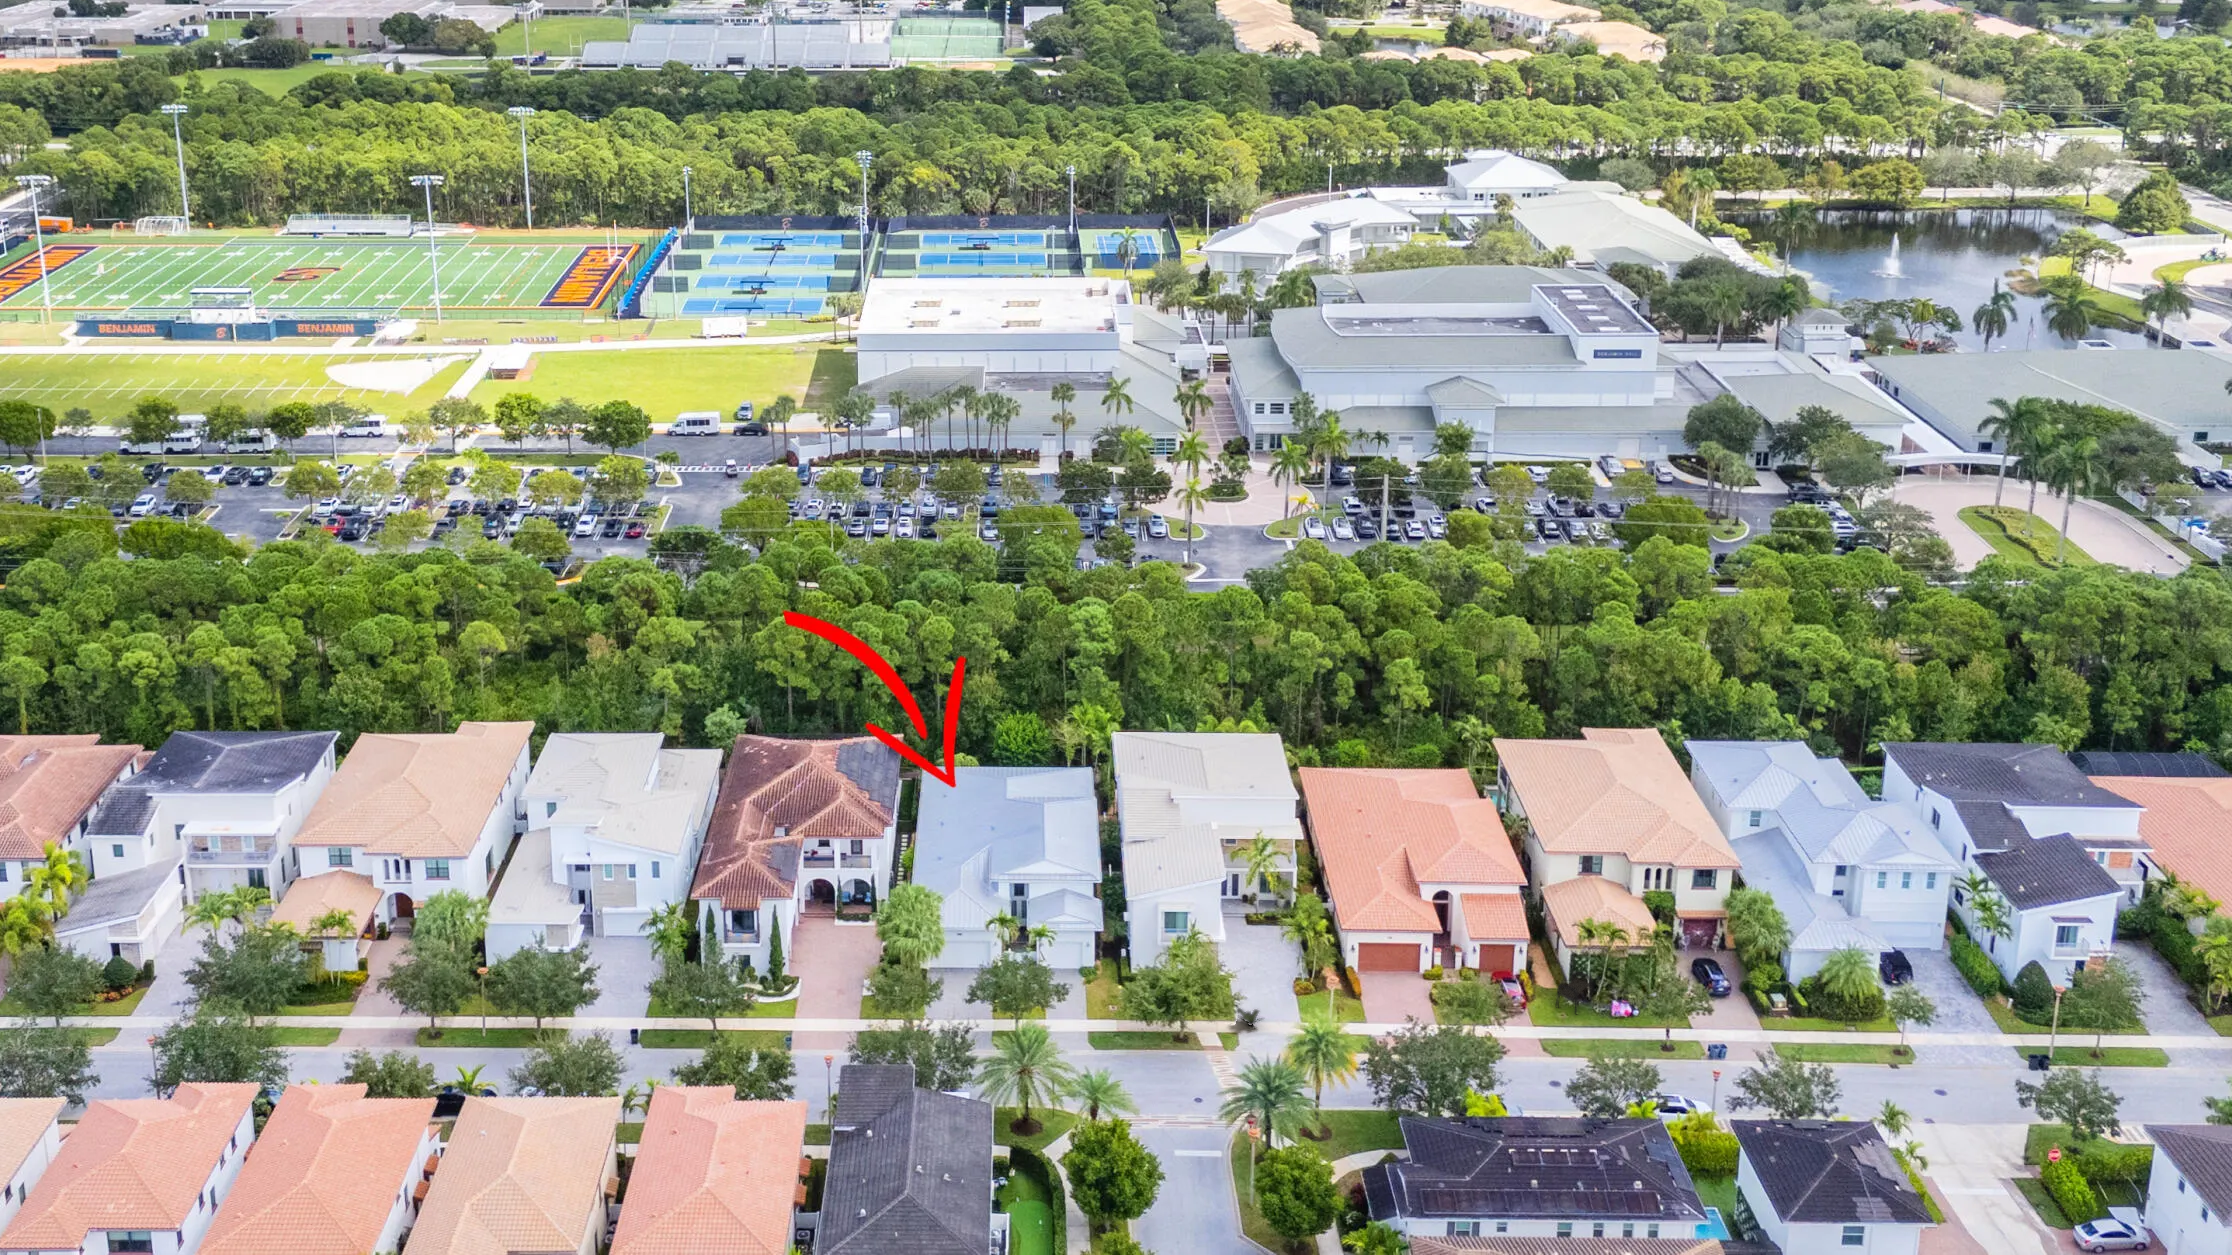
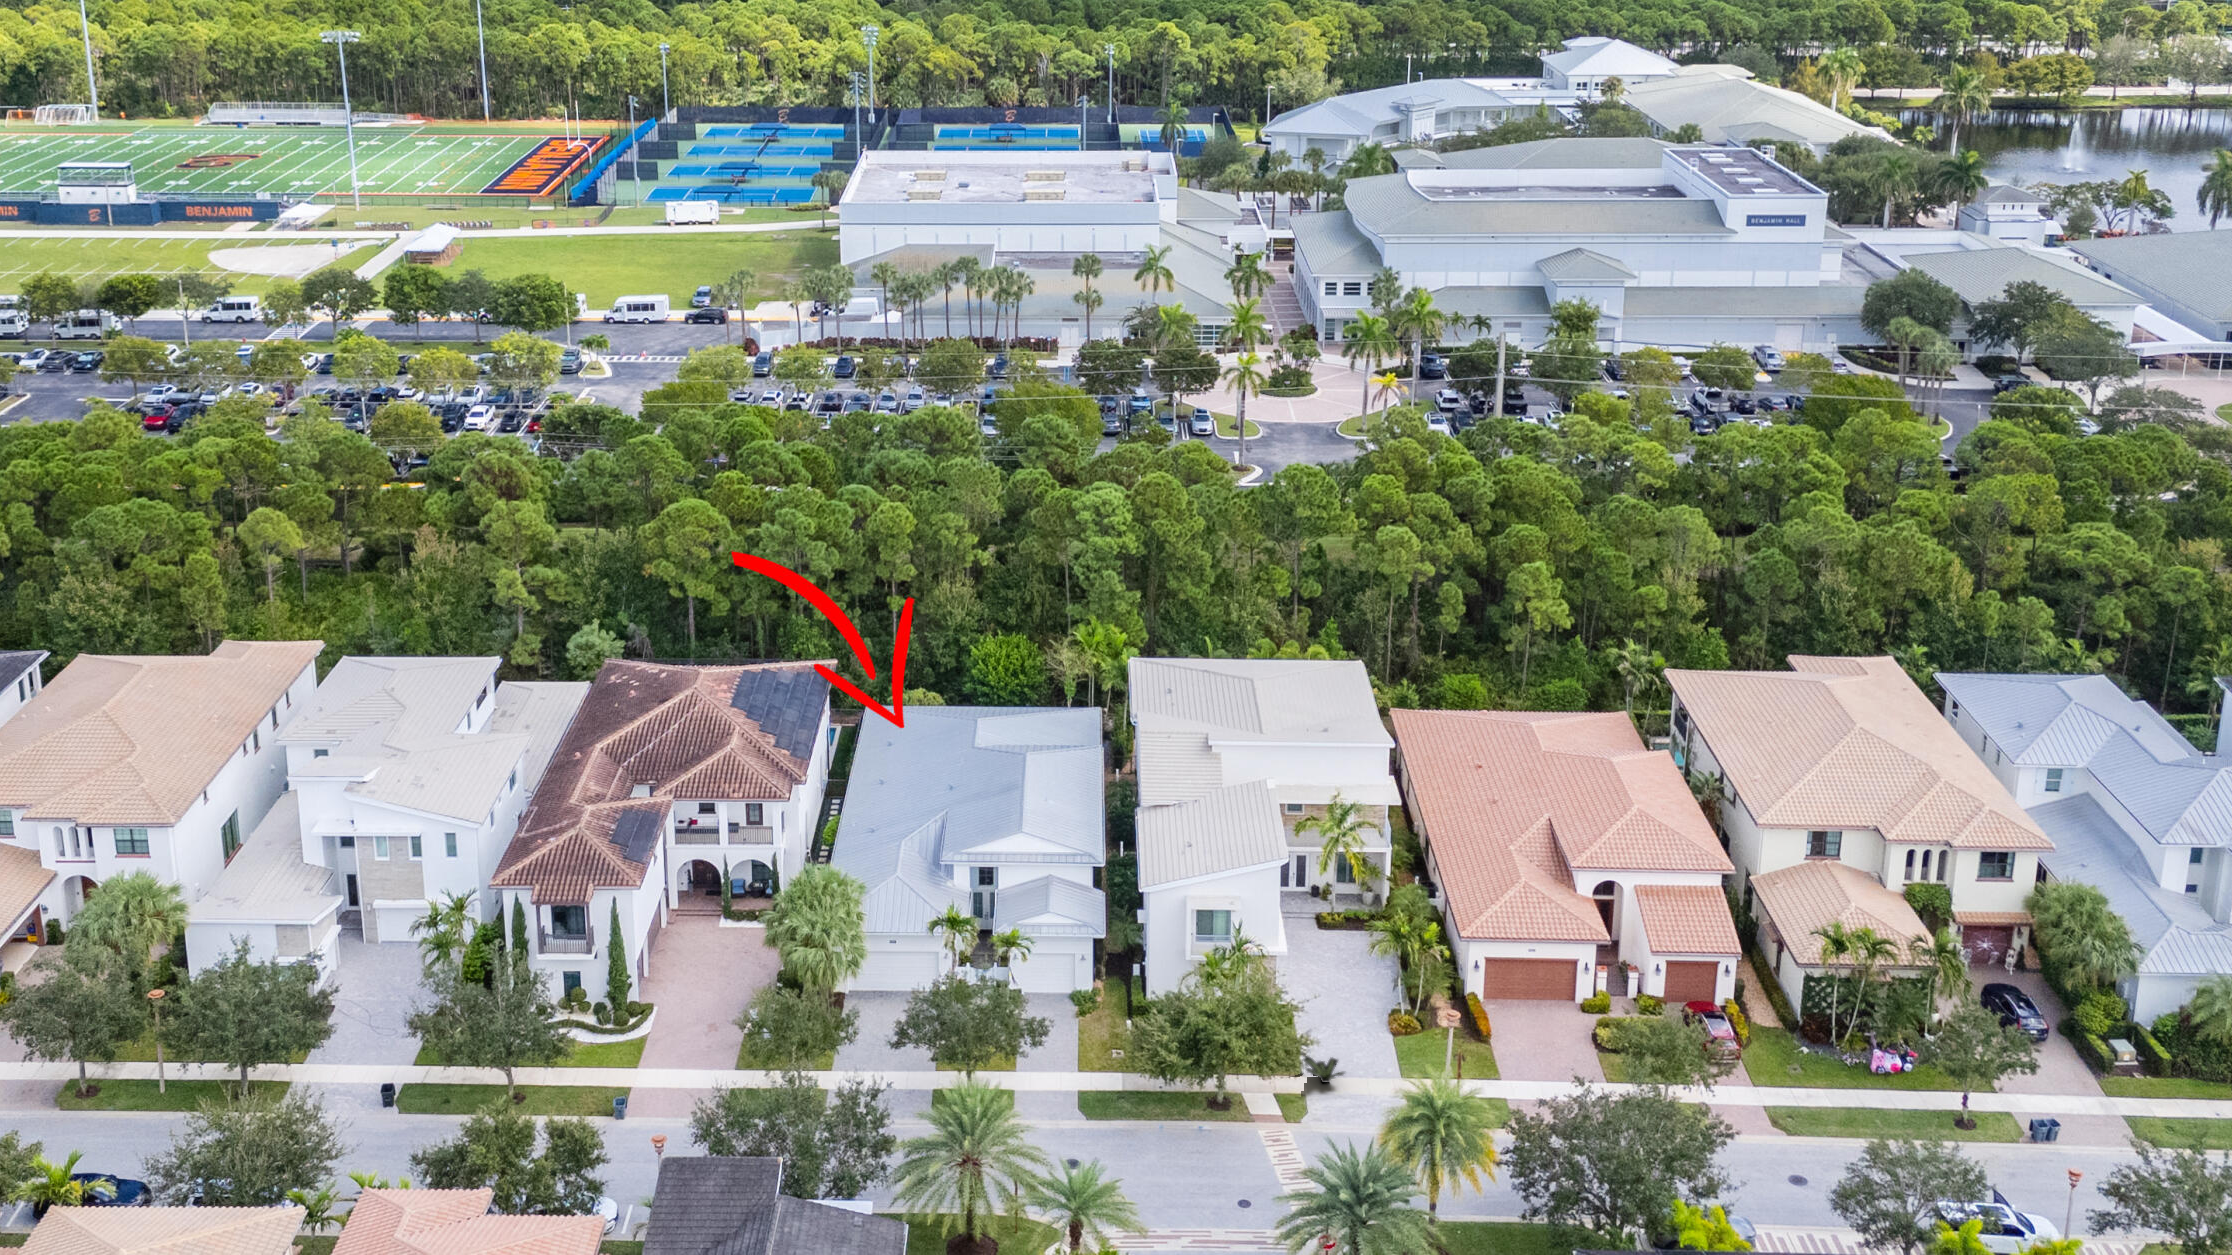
bench: present [1556,972,1592,1013] -> none [1786,1003,1841,1068]

